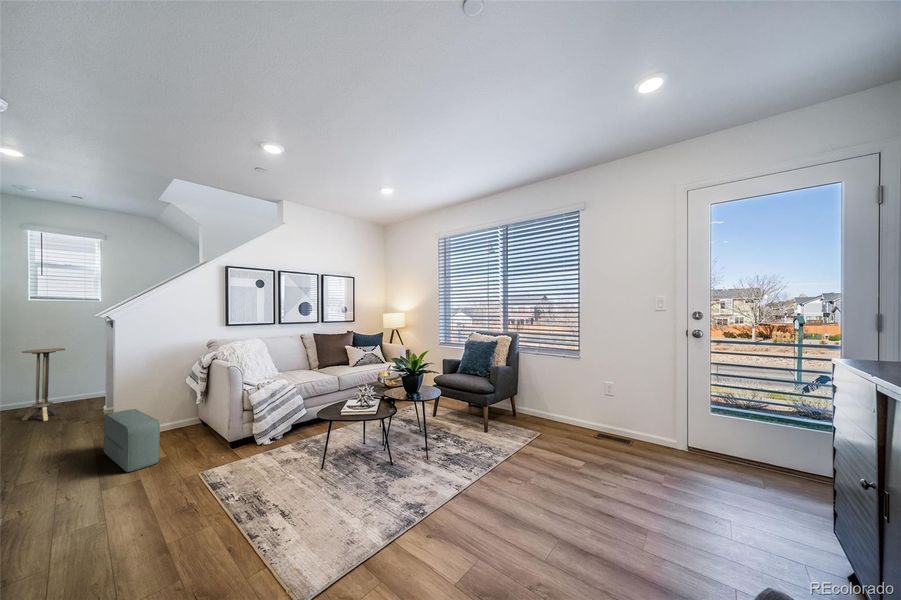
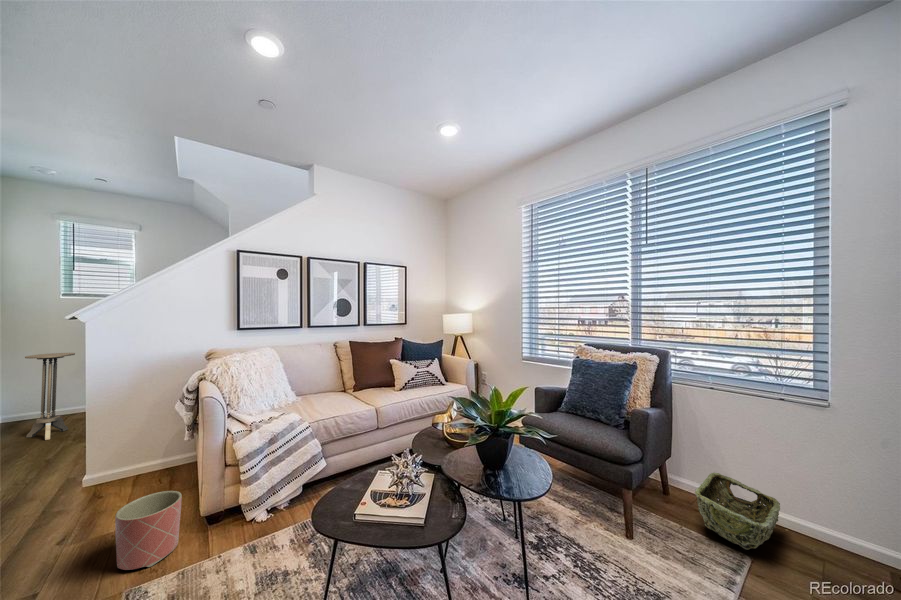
woven basket: none [521,400,562,431] -> present [695,473,780,550]
pouf: present [103,409,160,472] -> none [31,448,98,570]
planter: none [183,425,220,467] -> present [115,491,182,570]

